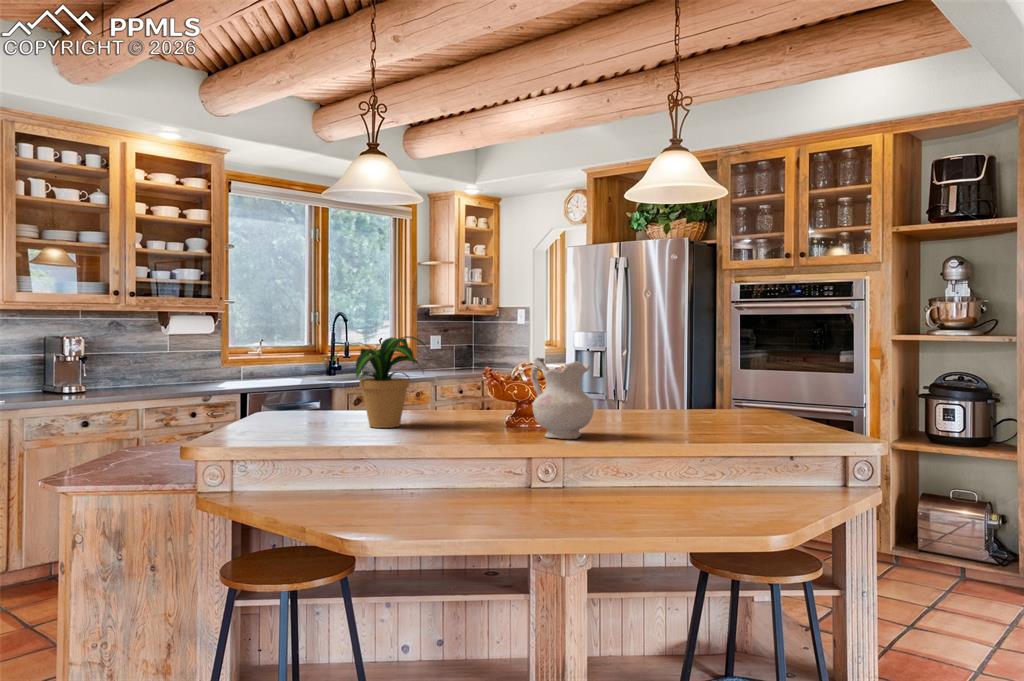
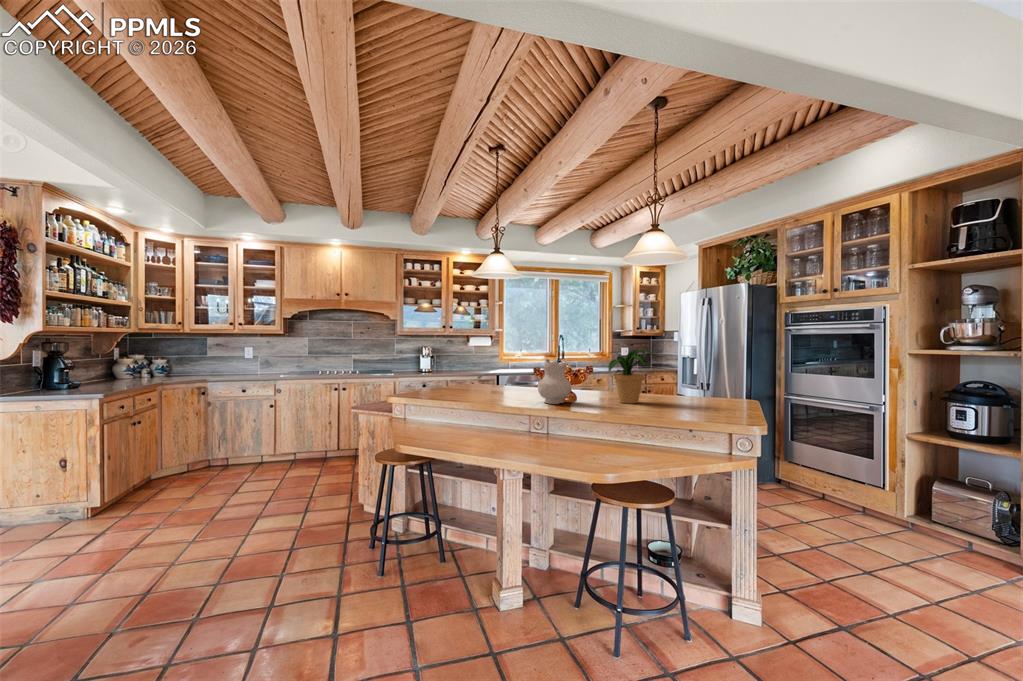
potted plant: present [333,336,425,428] -> present [608,349,654,403]

